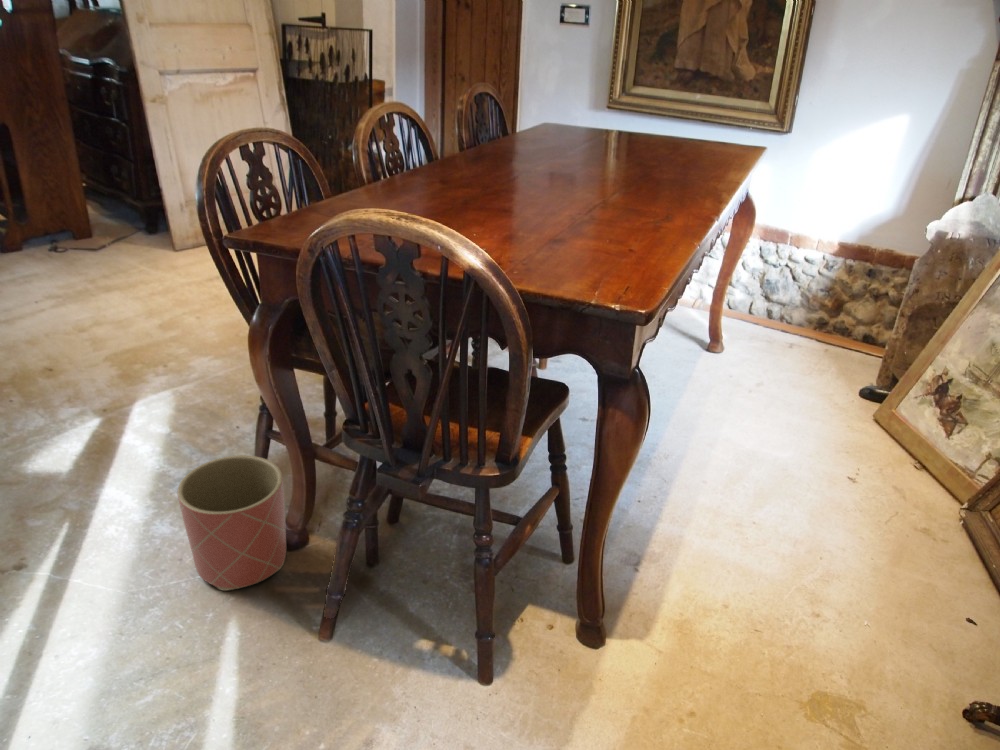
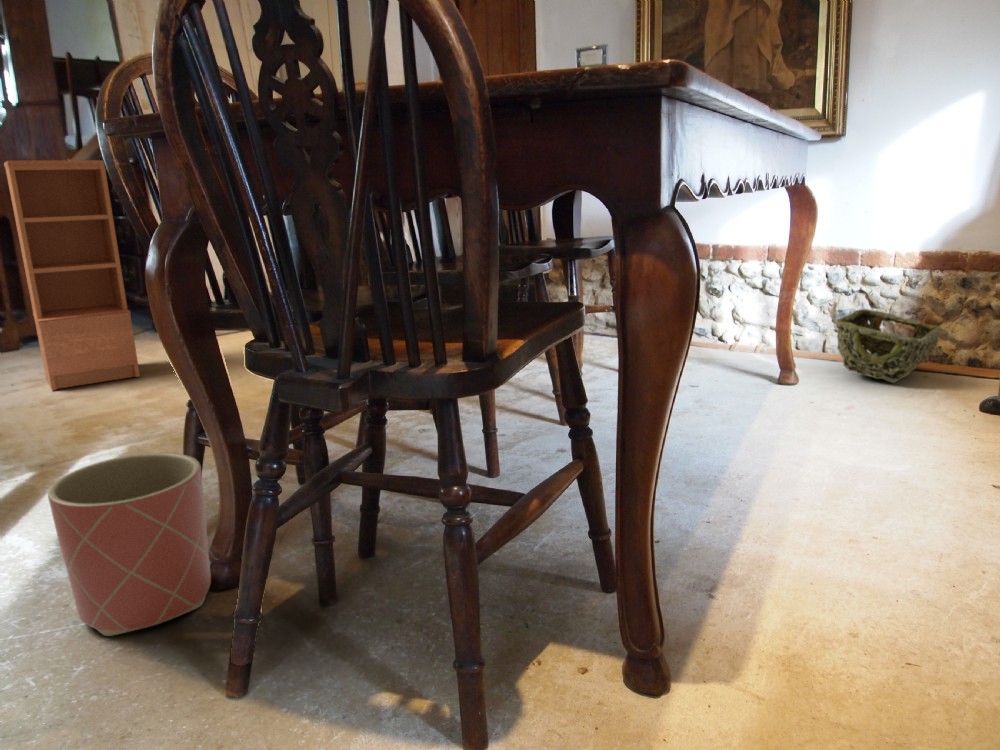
bookcase: none [18,100,155,319] -> present [4,160,140,390]
woven basket: none [759,284,845,357] -> present [836,309,942,383]

